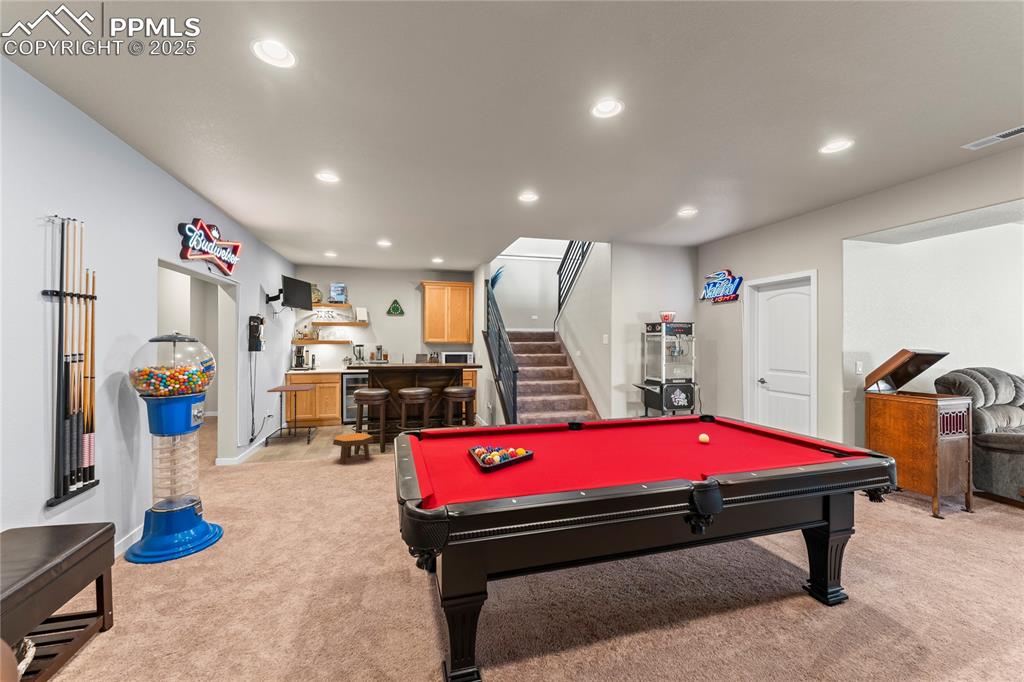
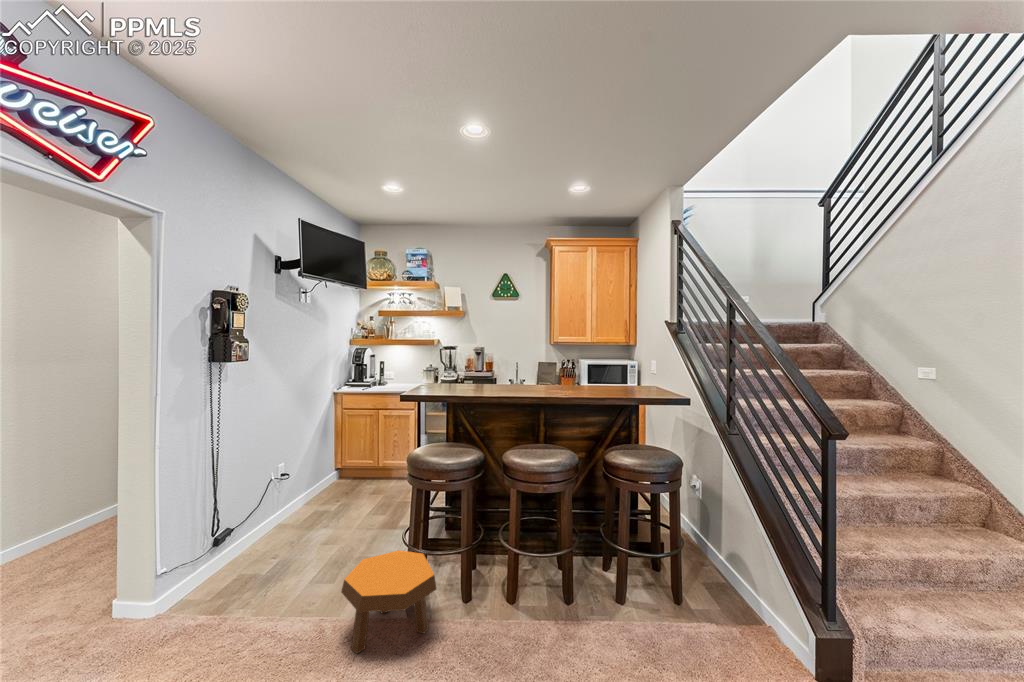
side table: present [265,385,318,446] -> none [265,415,371,536]

